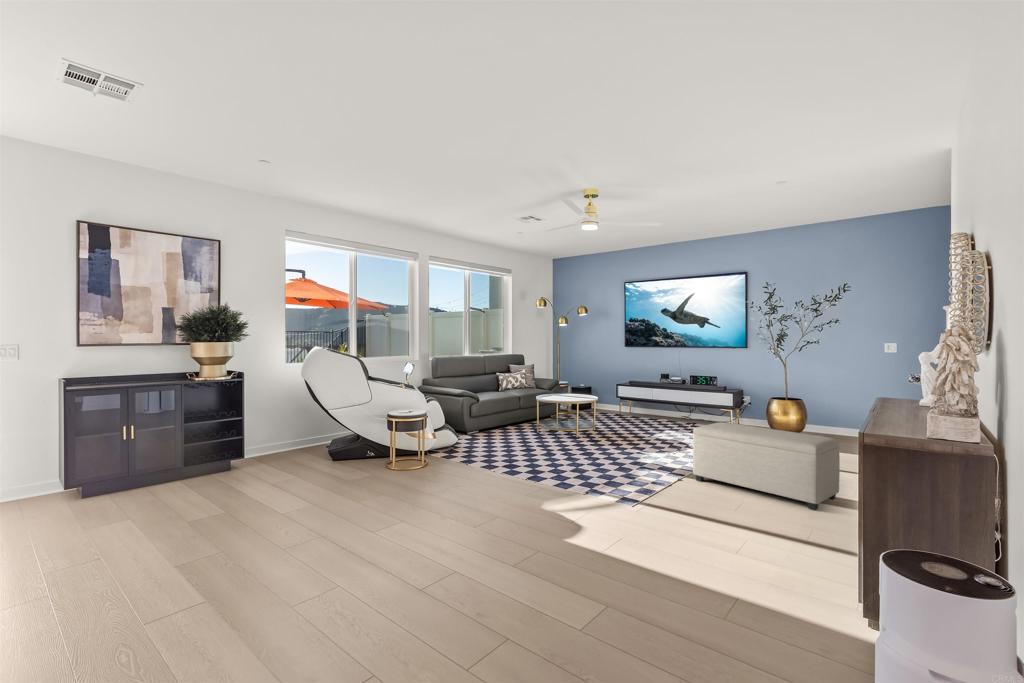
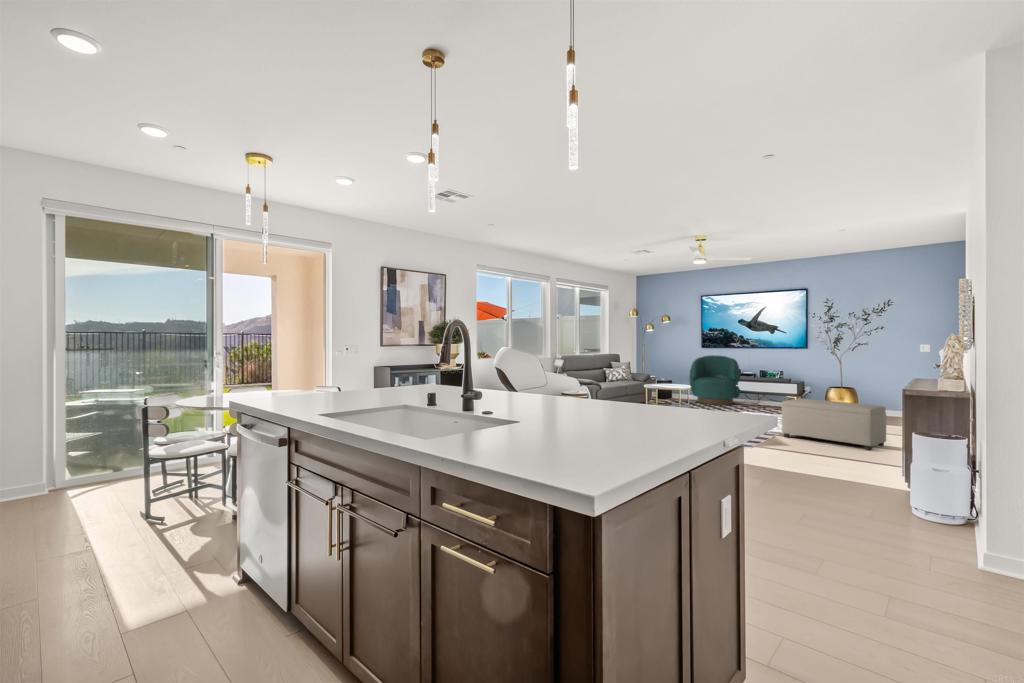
armchair: none [604,355,665,419] -> present [690,355,741,405]

